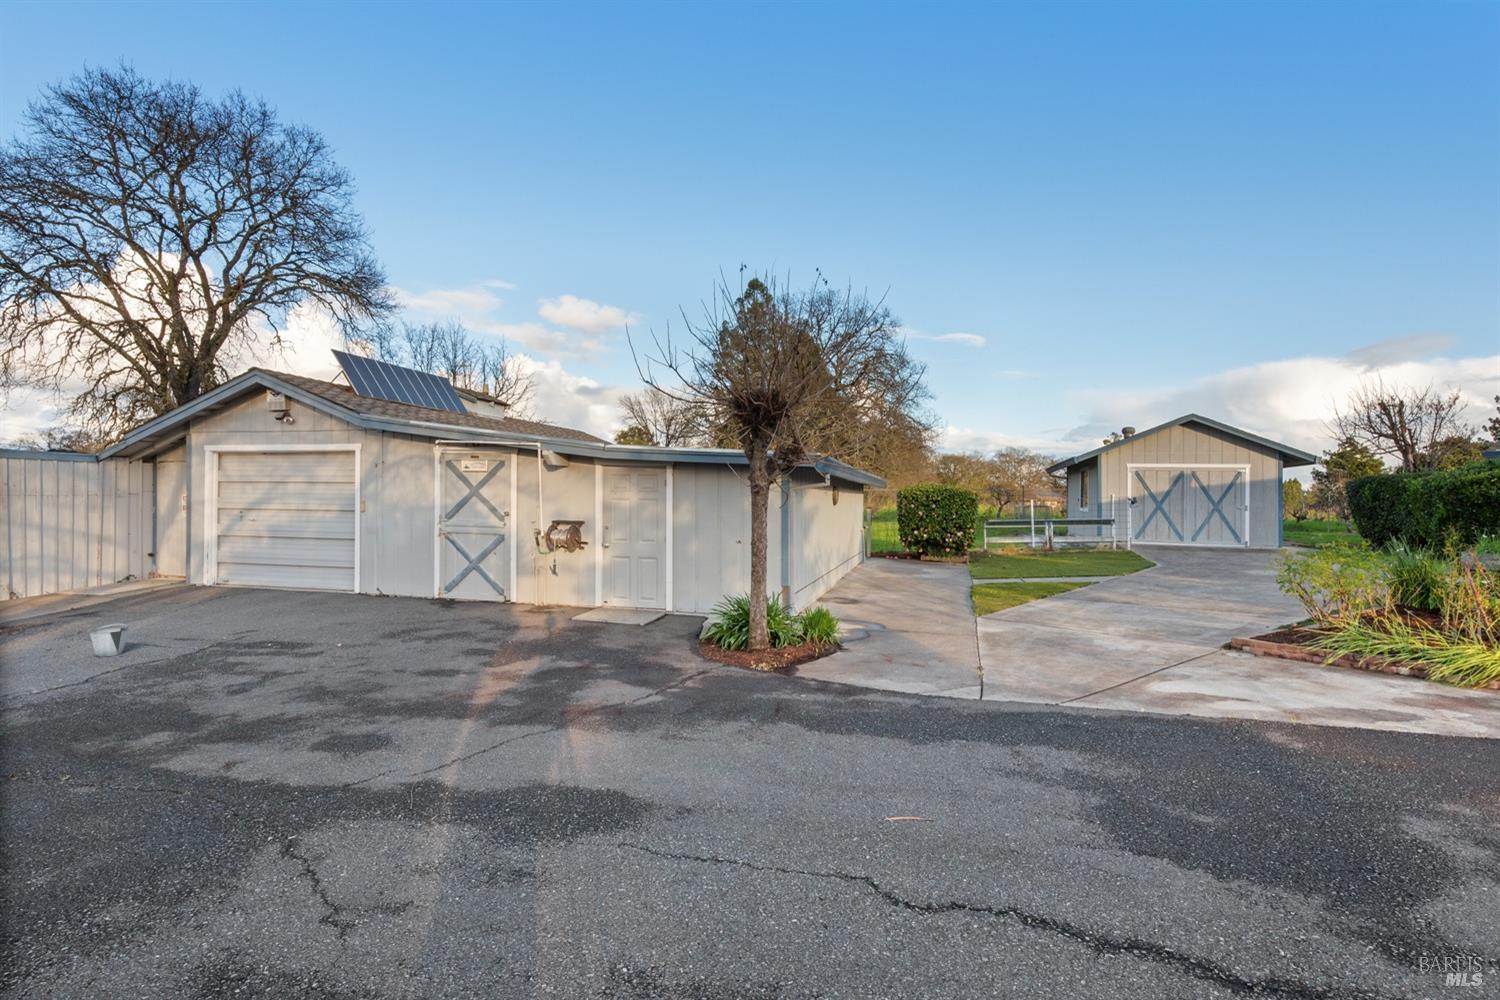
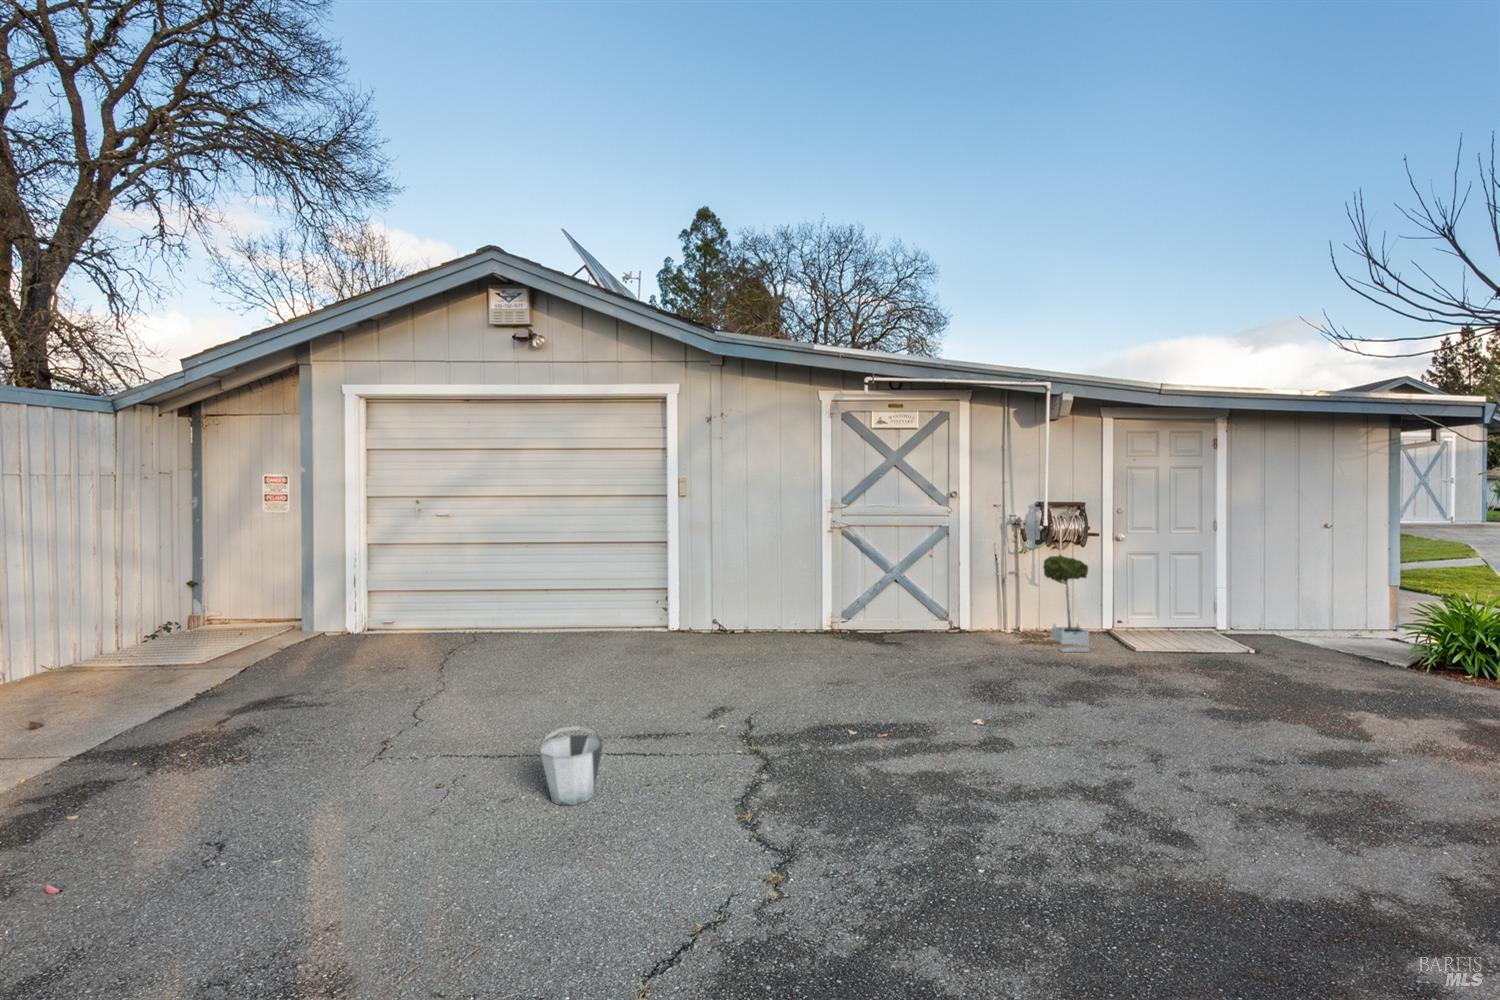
potted tree: none [548,554,576,616] -> present [1043,555,1089,652]

